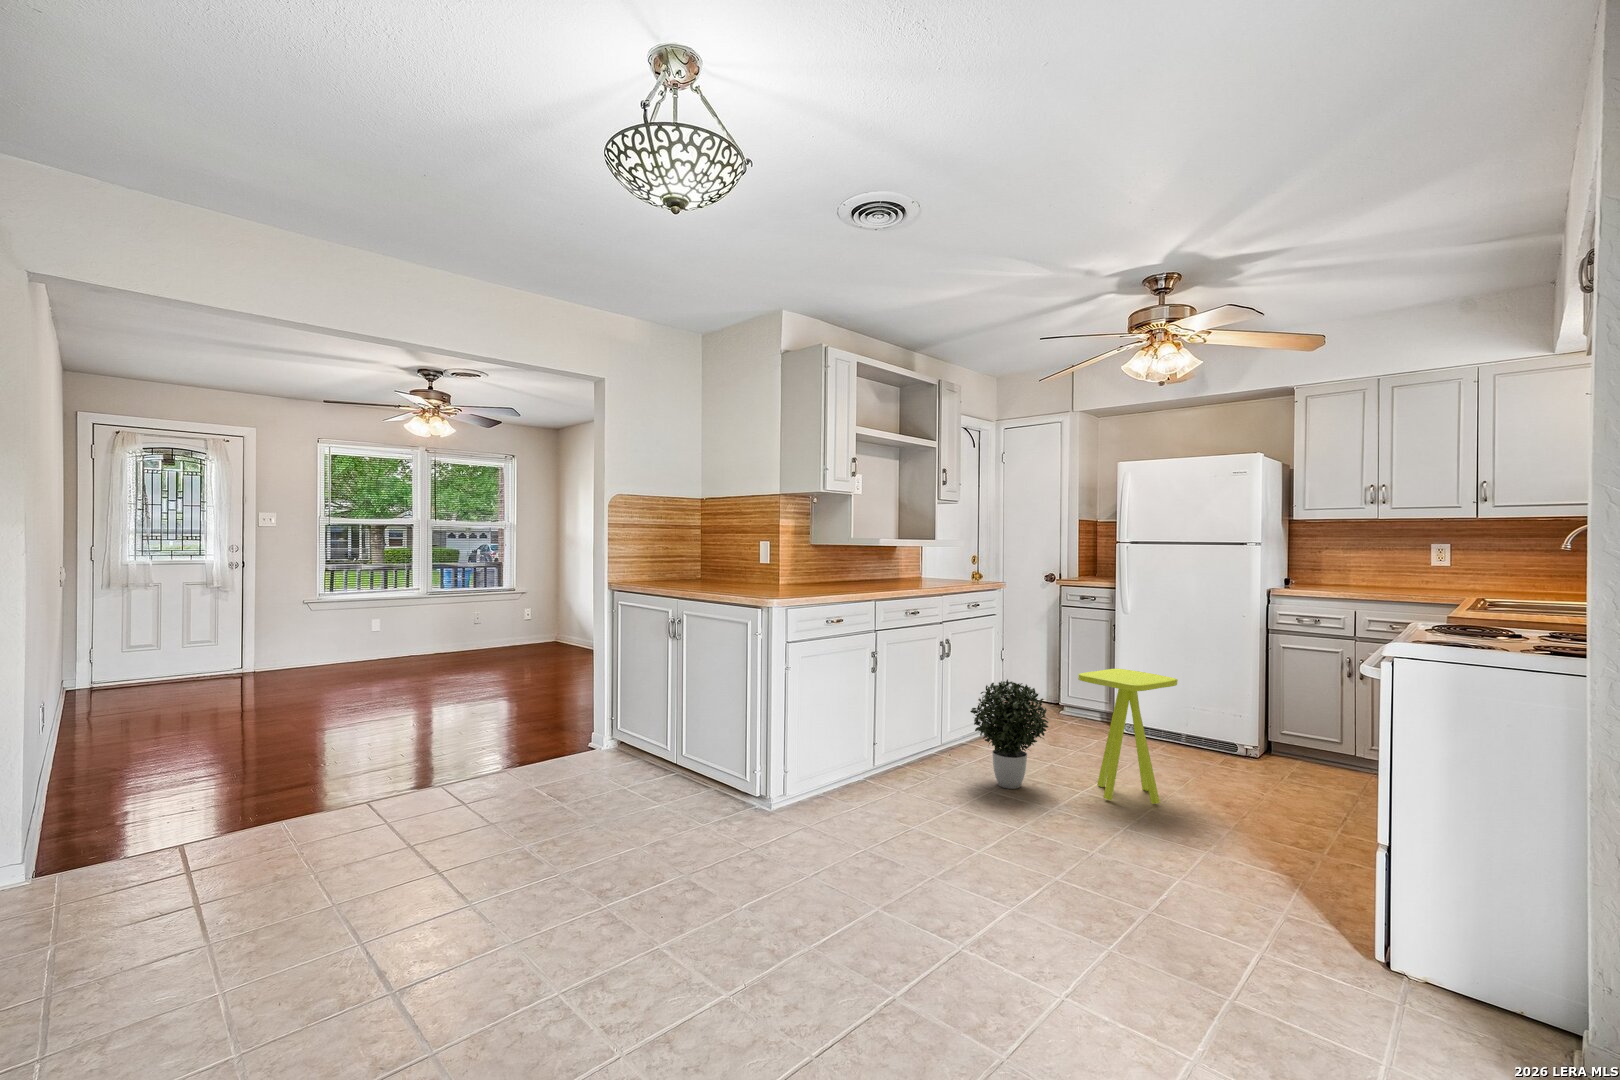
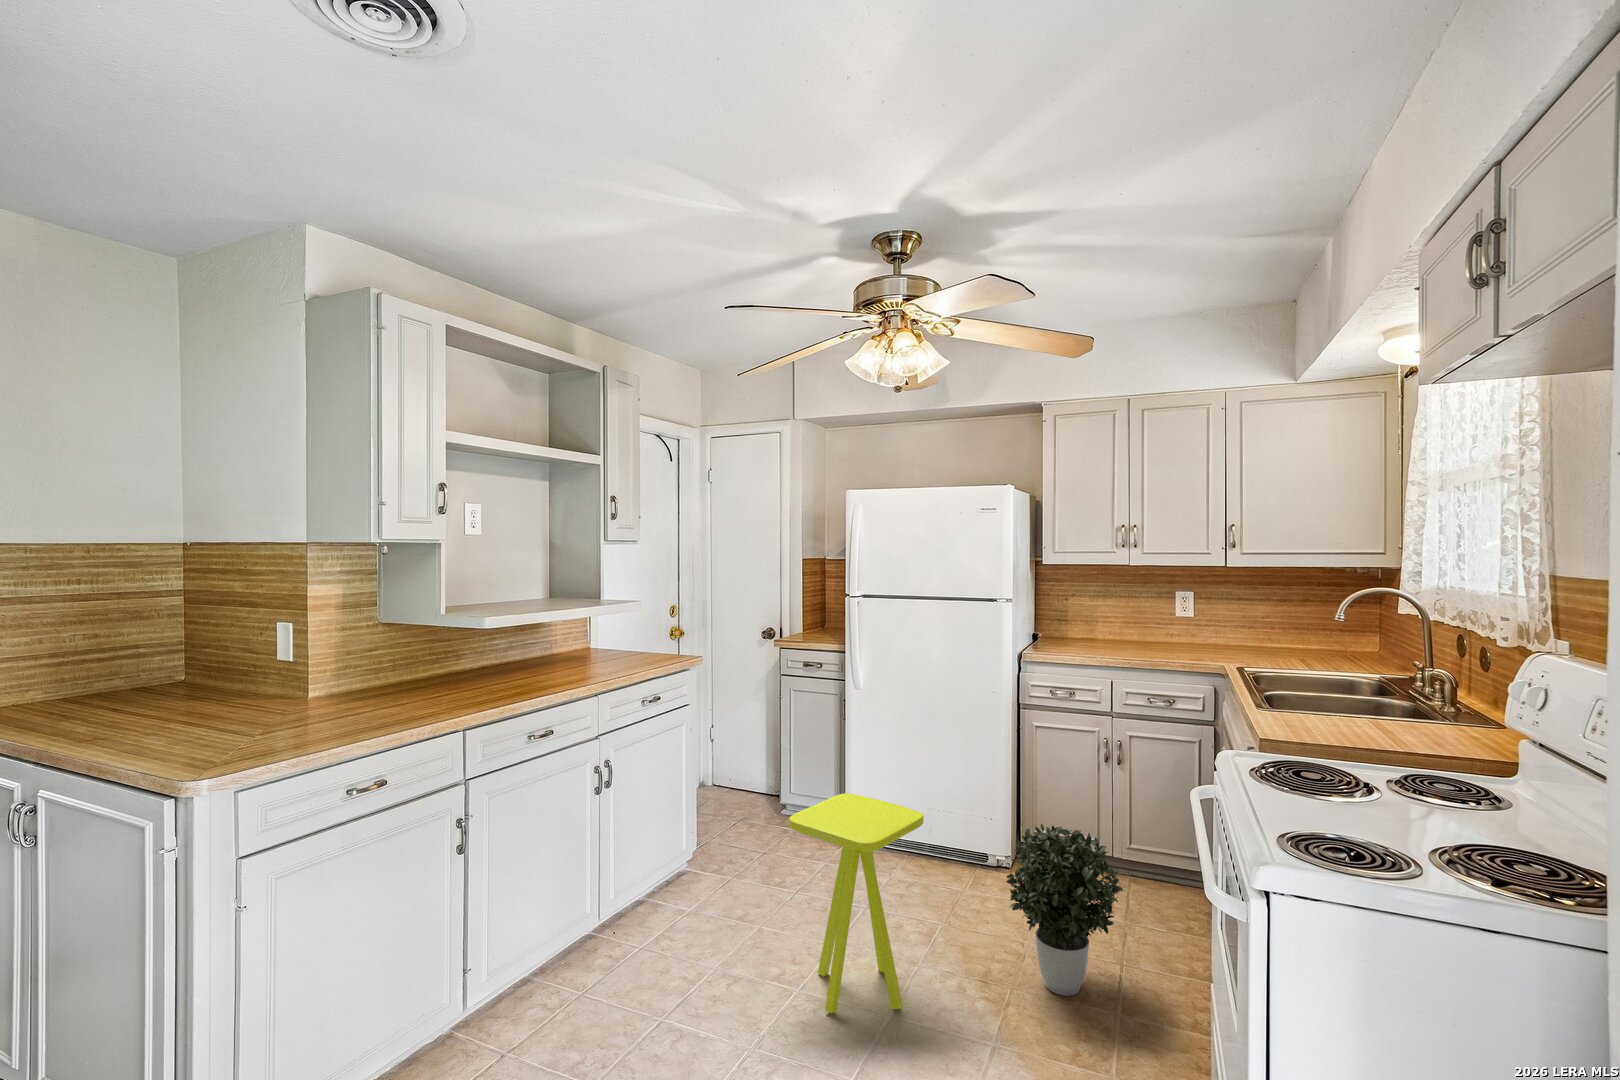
potted plant: present [970,679,1048,789] -> present [1006,824,1123,996]

